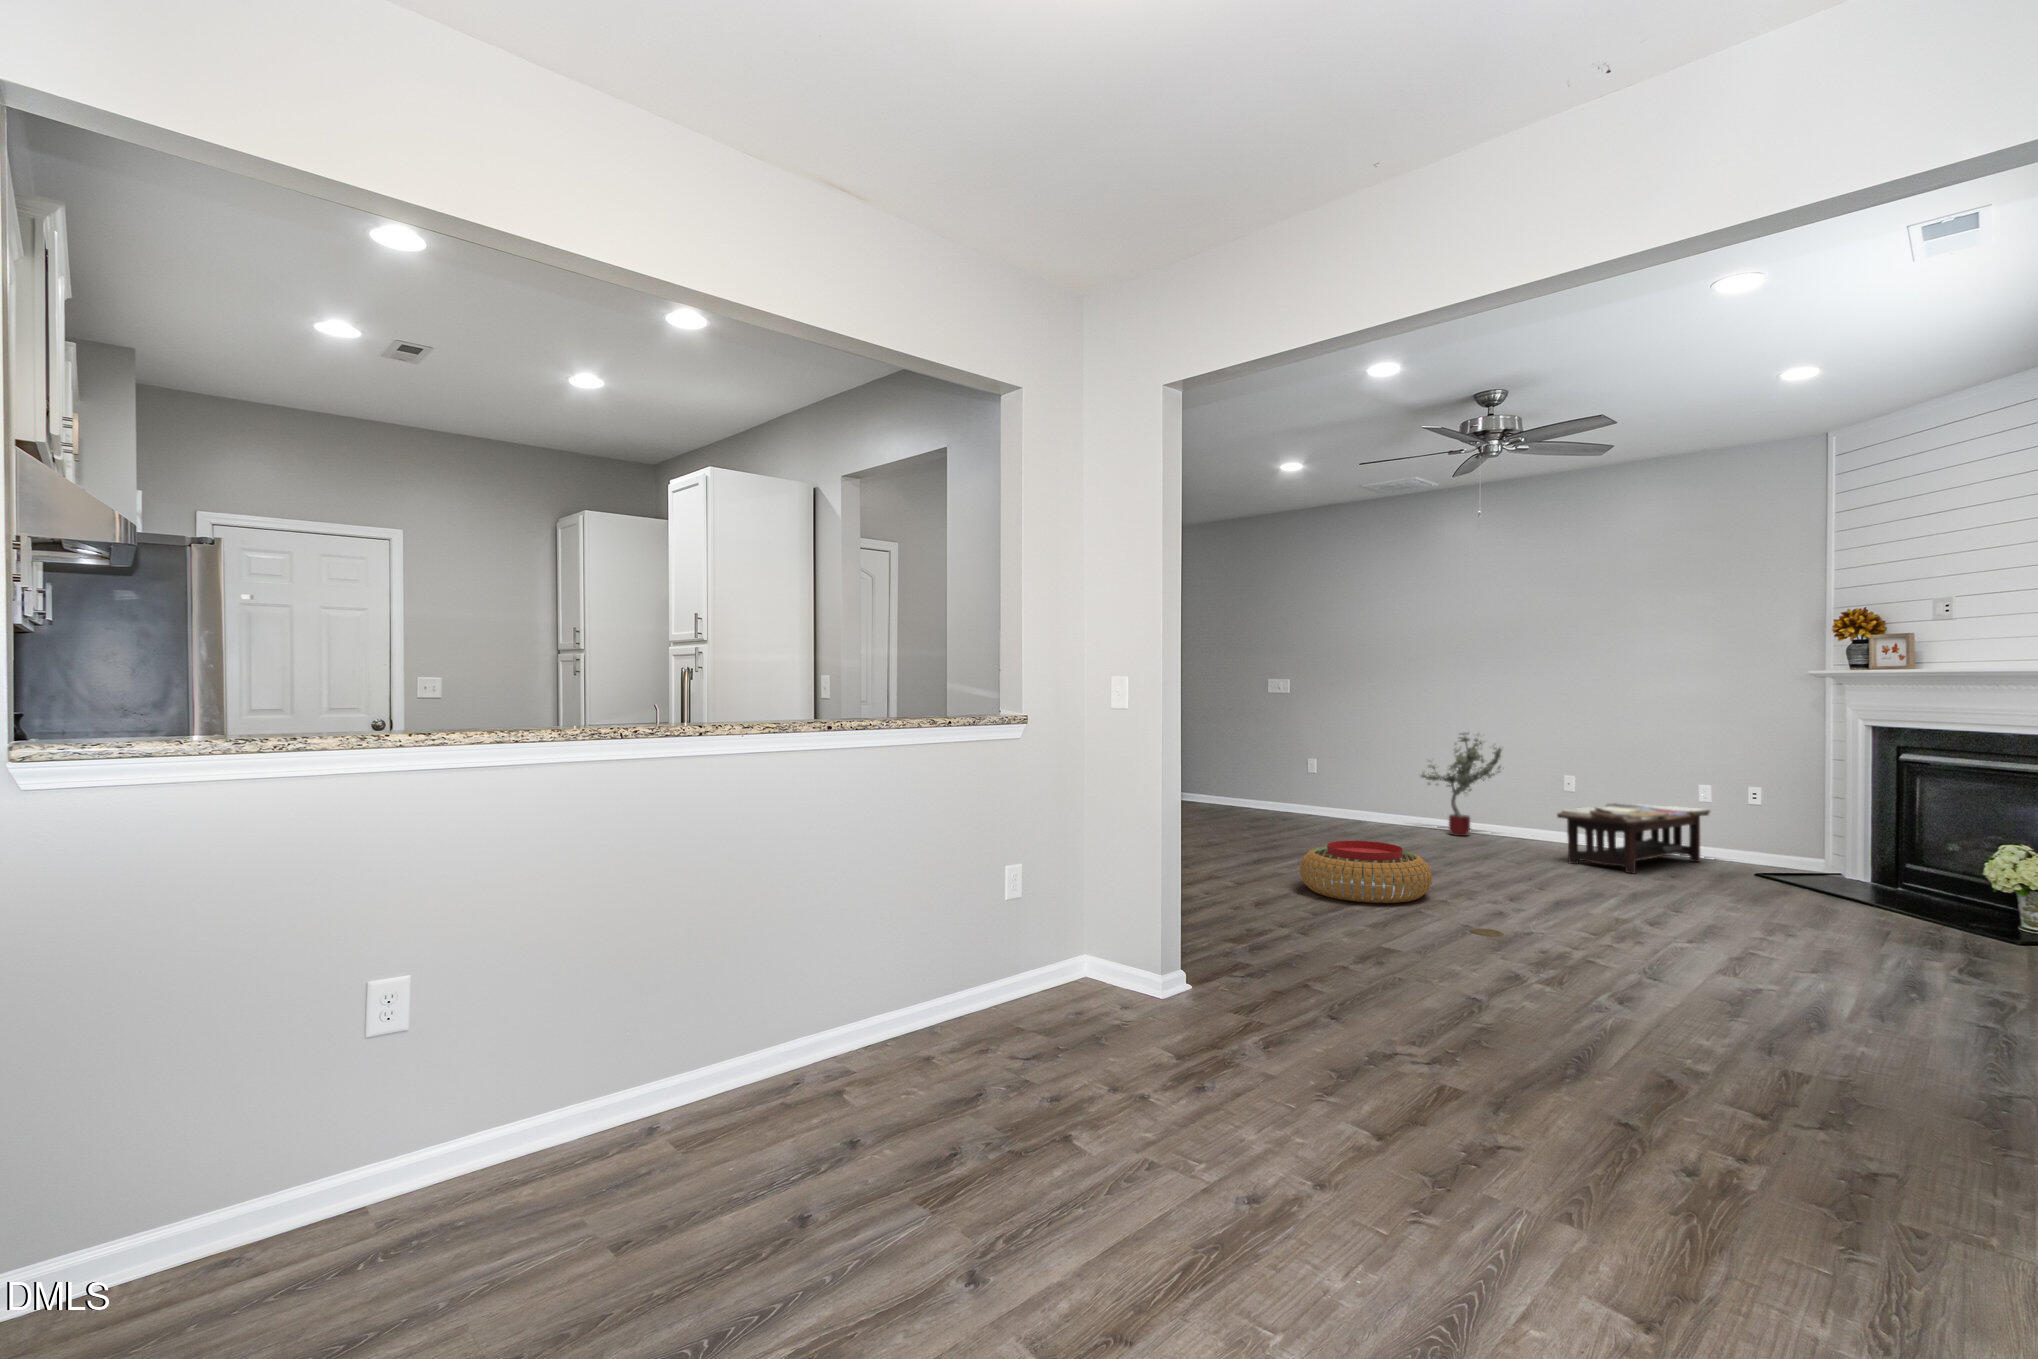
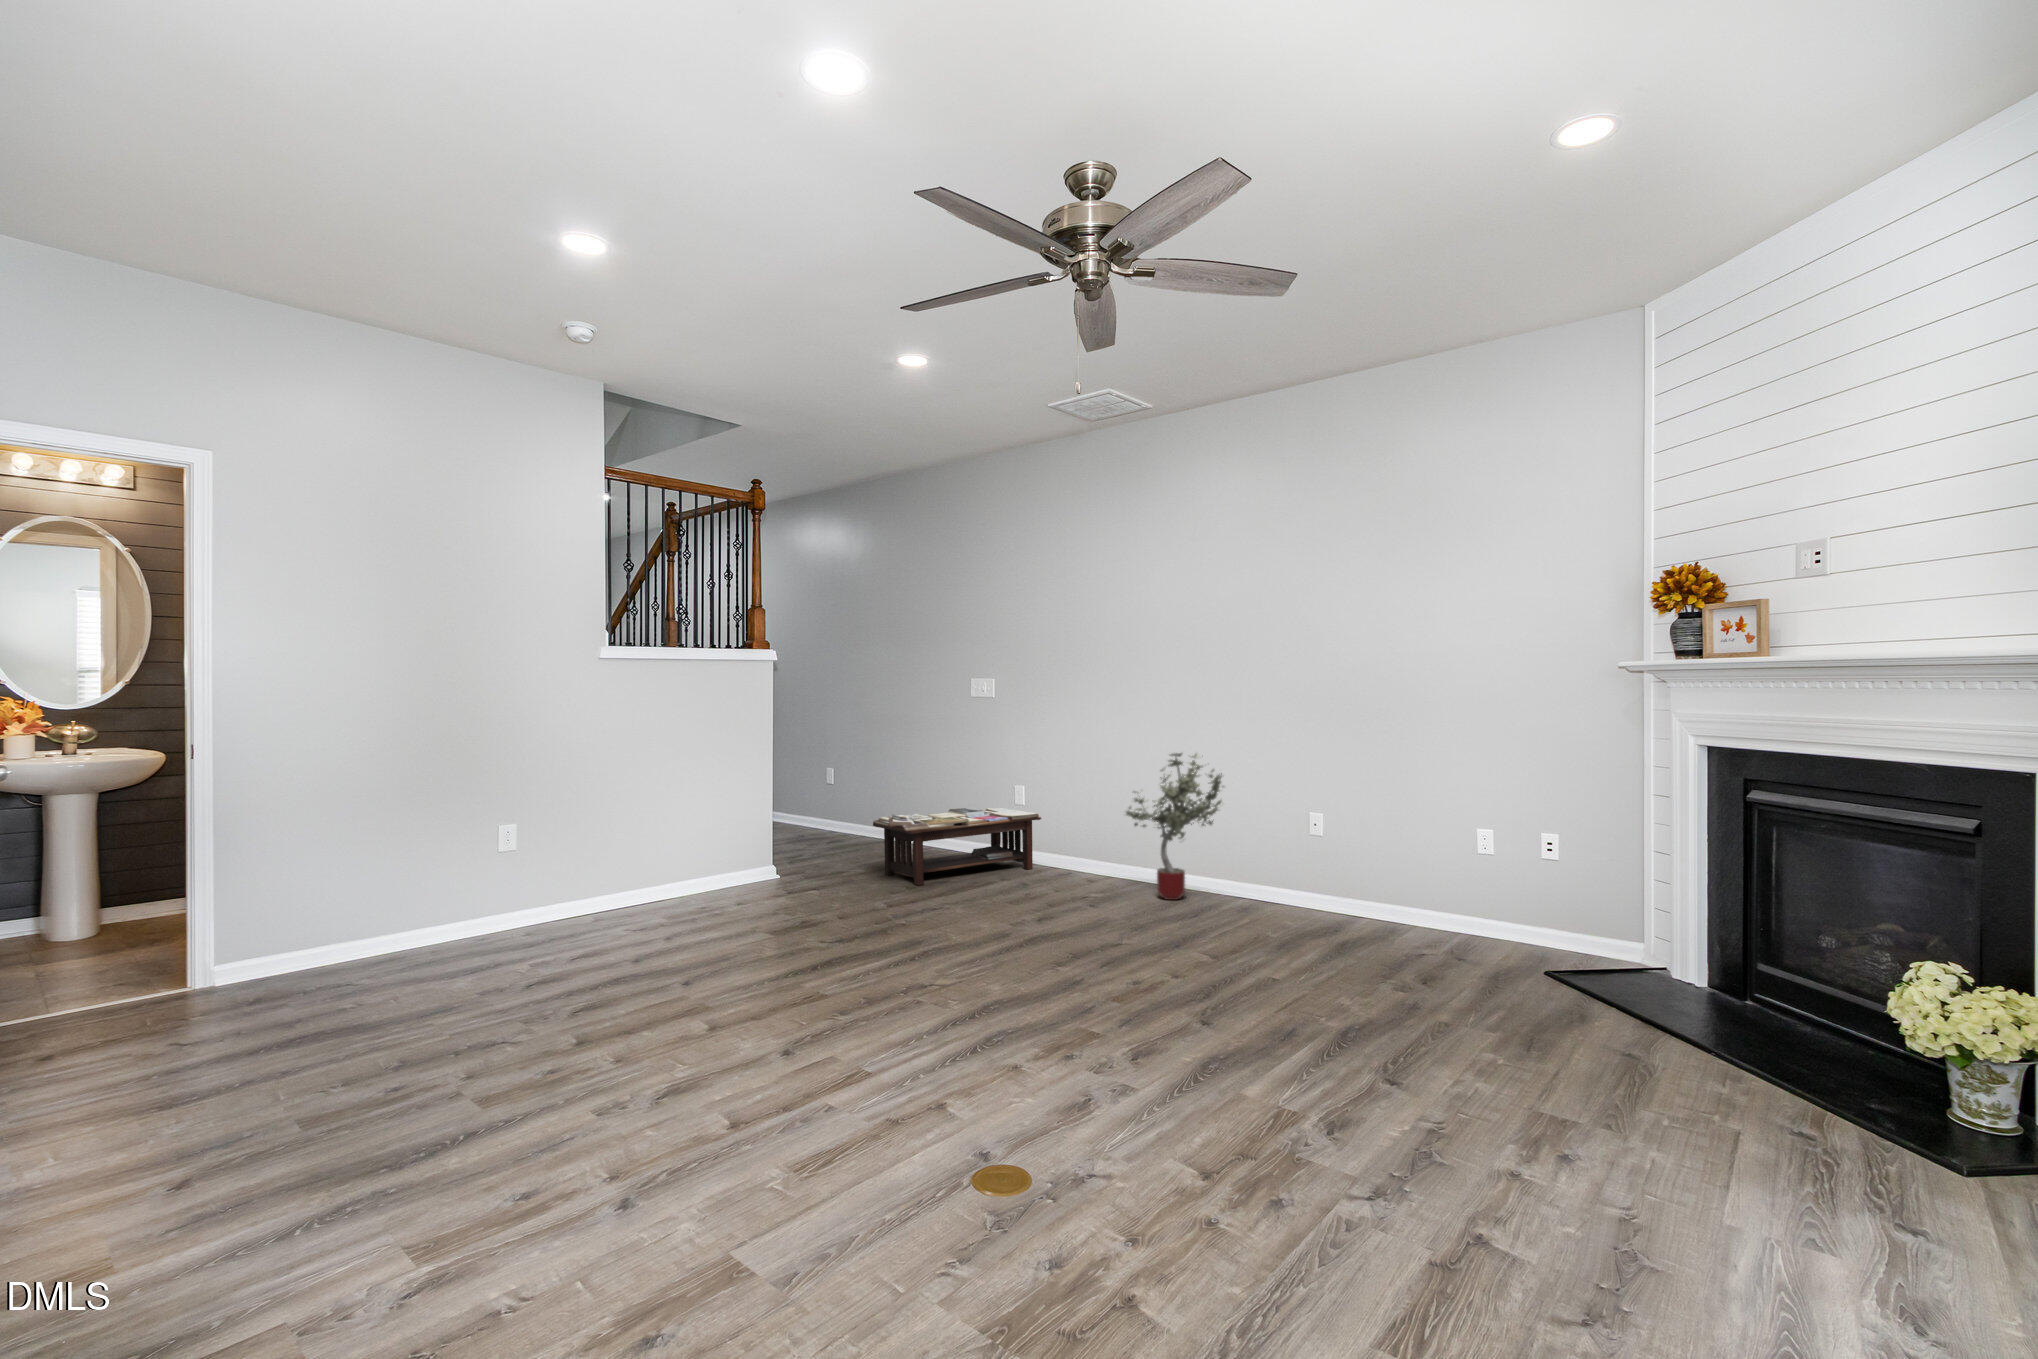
coffee table: present [1557,803,1710,874] -> present [873,808,1041,885]
pouf: present [1300,841,1432,903] -> none [773,955,993,1089]

